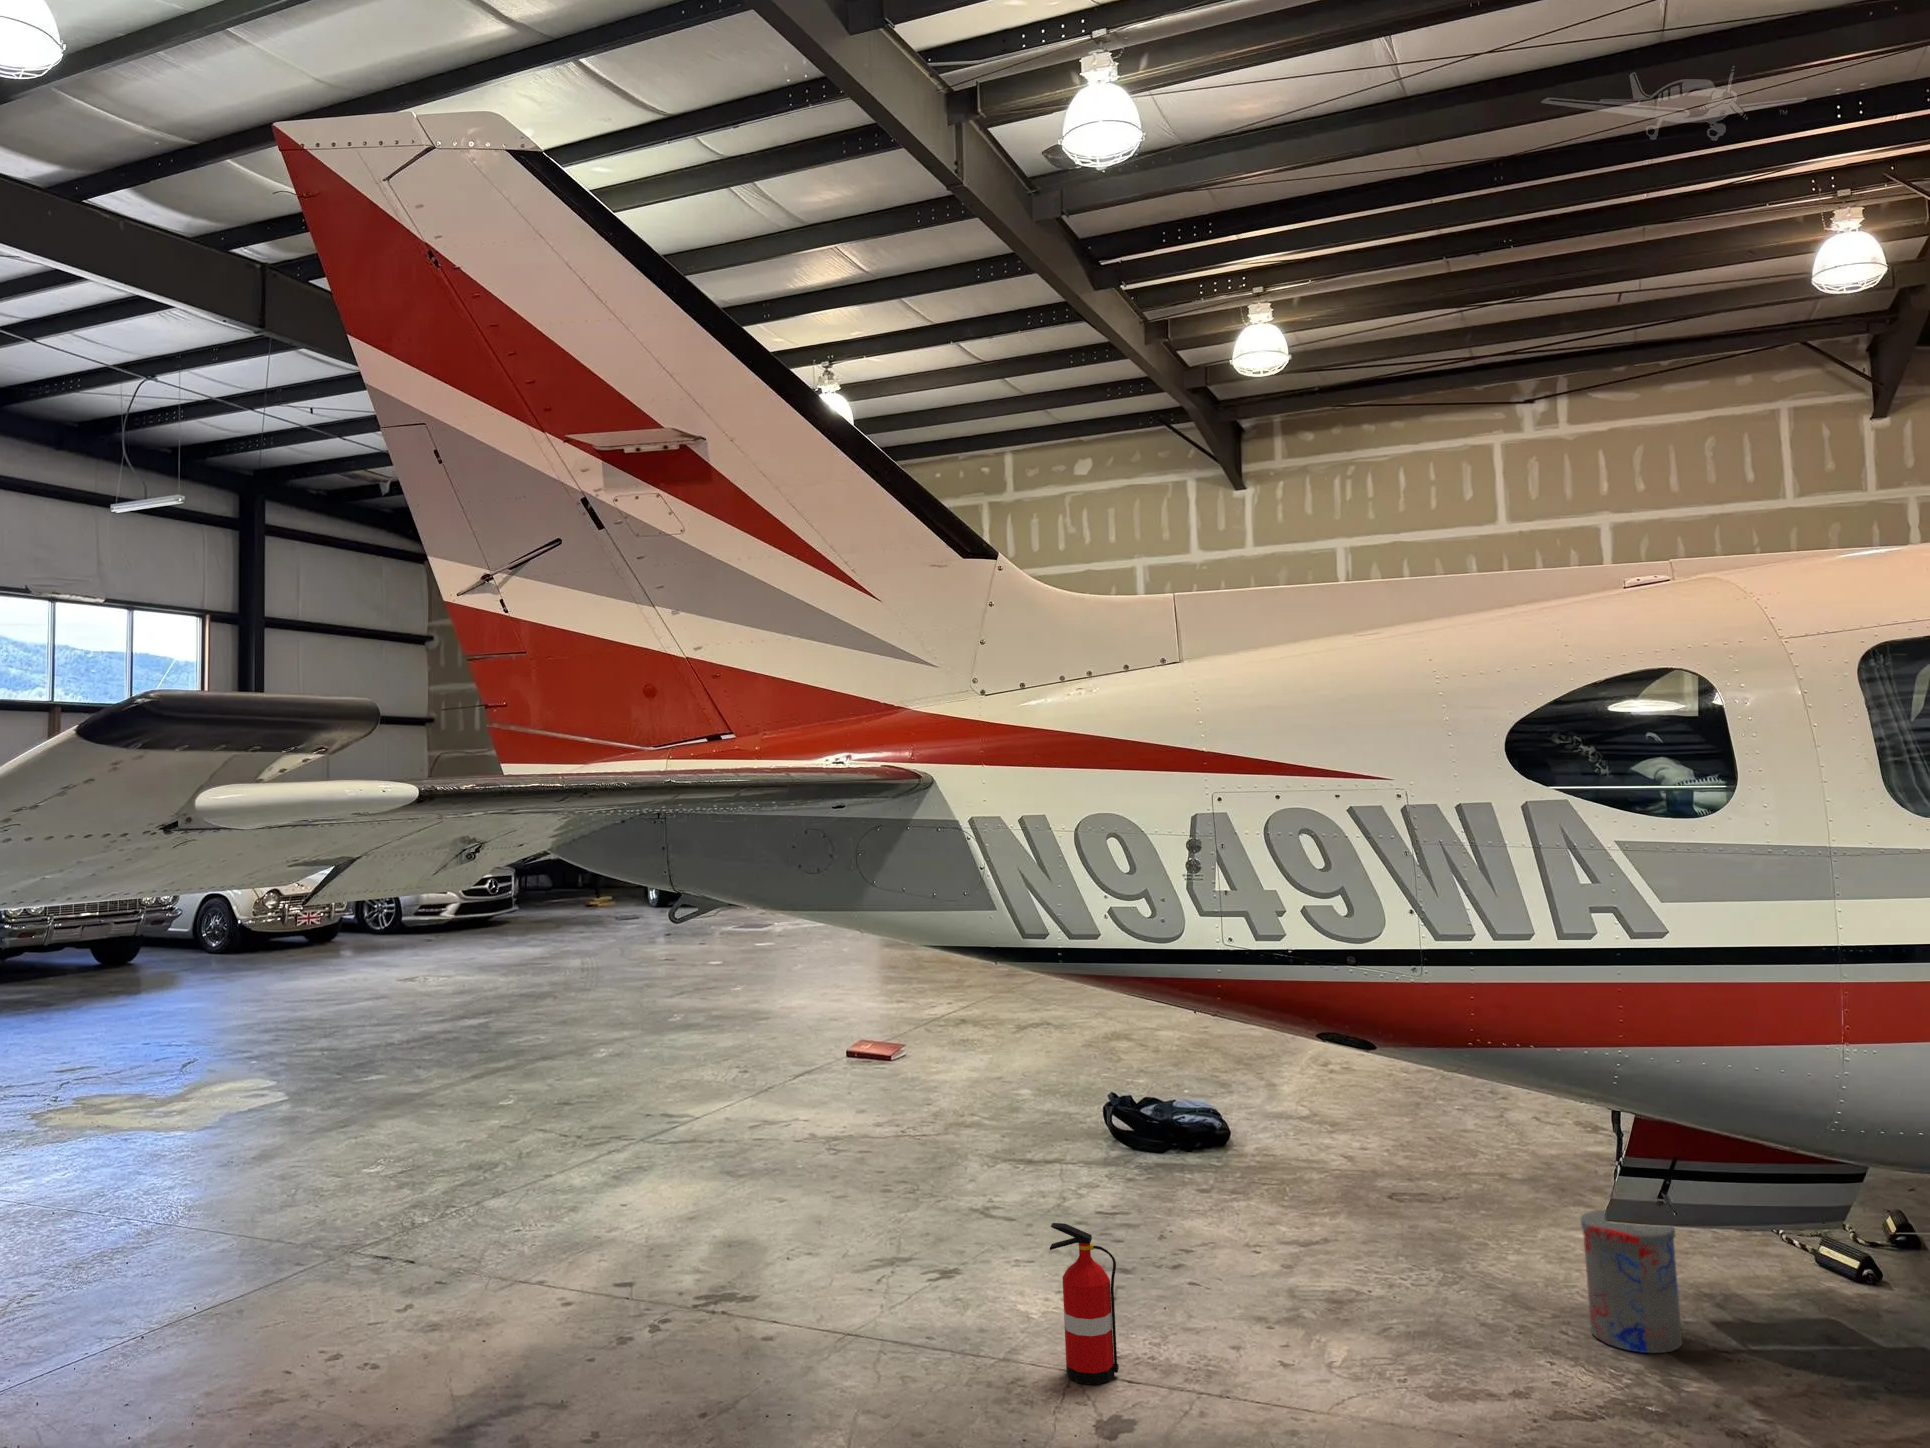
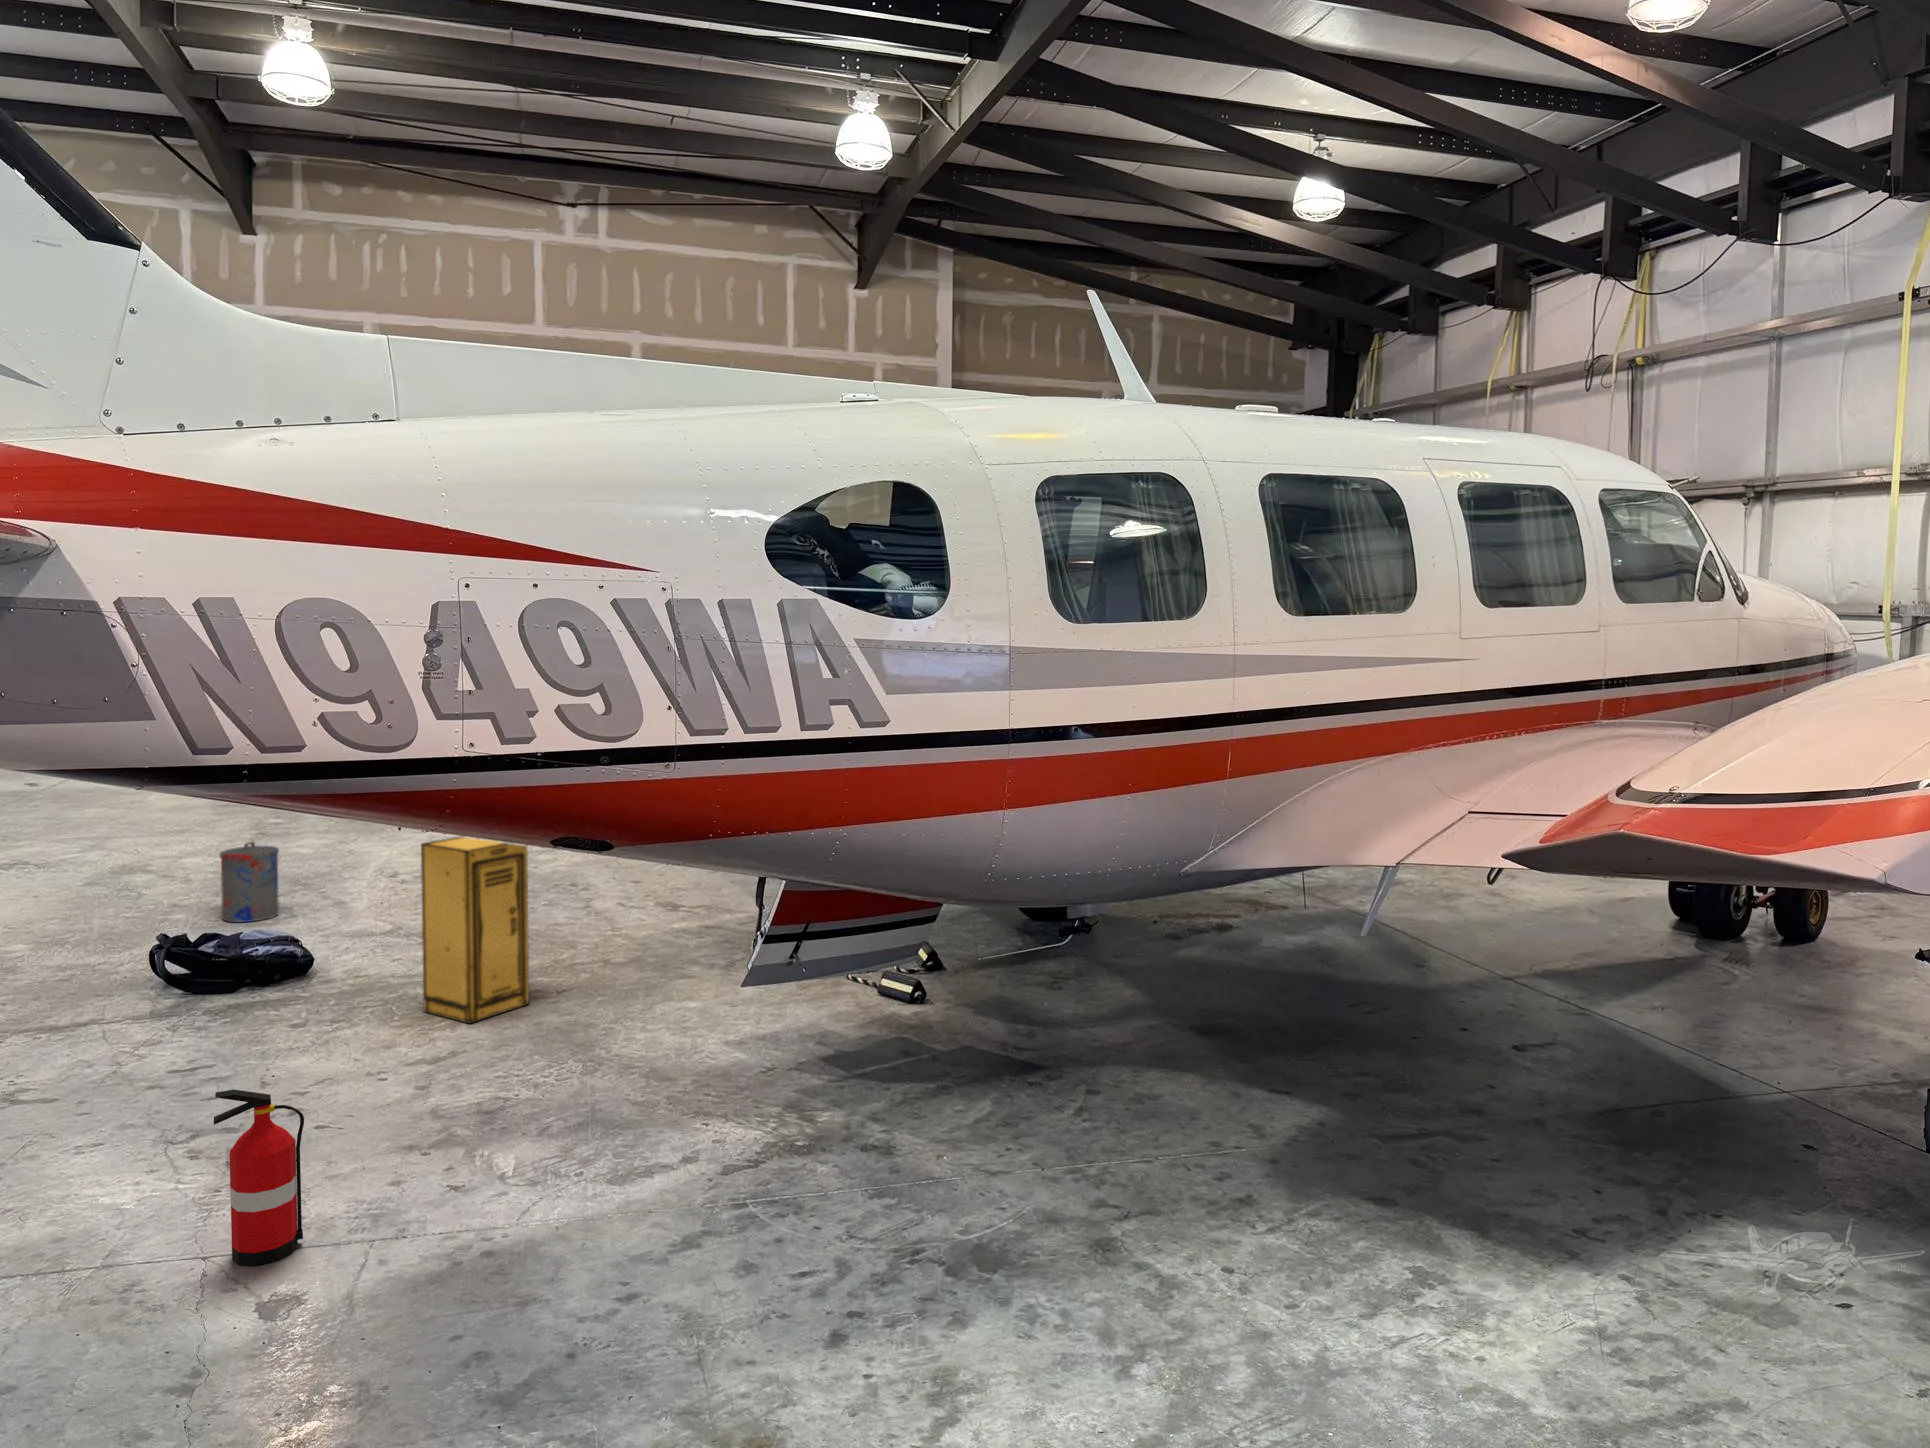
storage cabinet: none [1290,1029,1398,1221] -> present [421,837,529,1023]
trash can: present [1581,1210,1682,1353] -> present [220,842,279,922]

